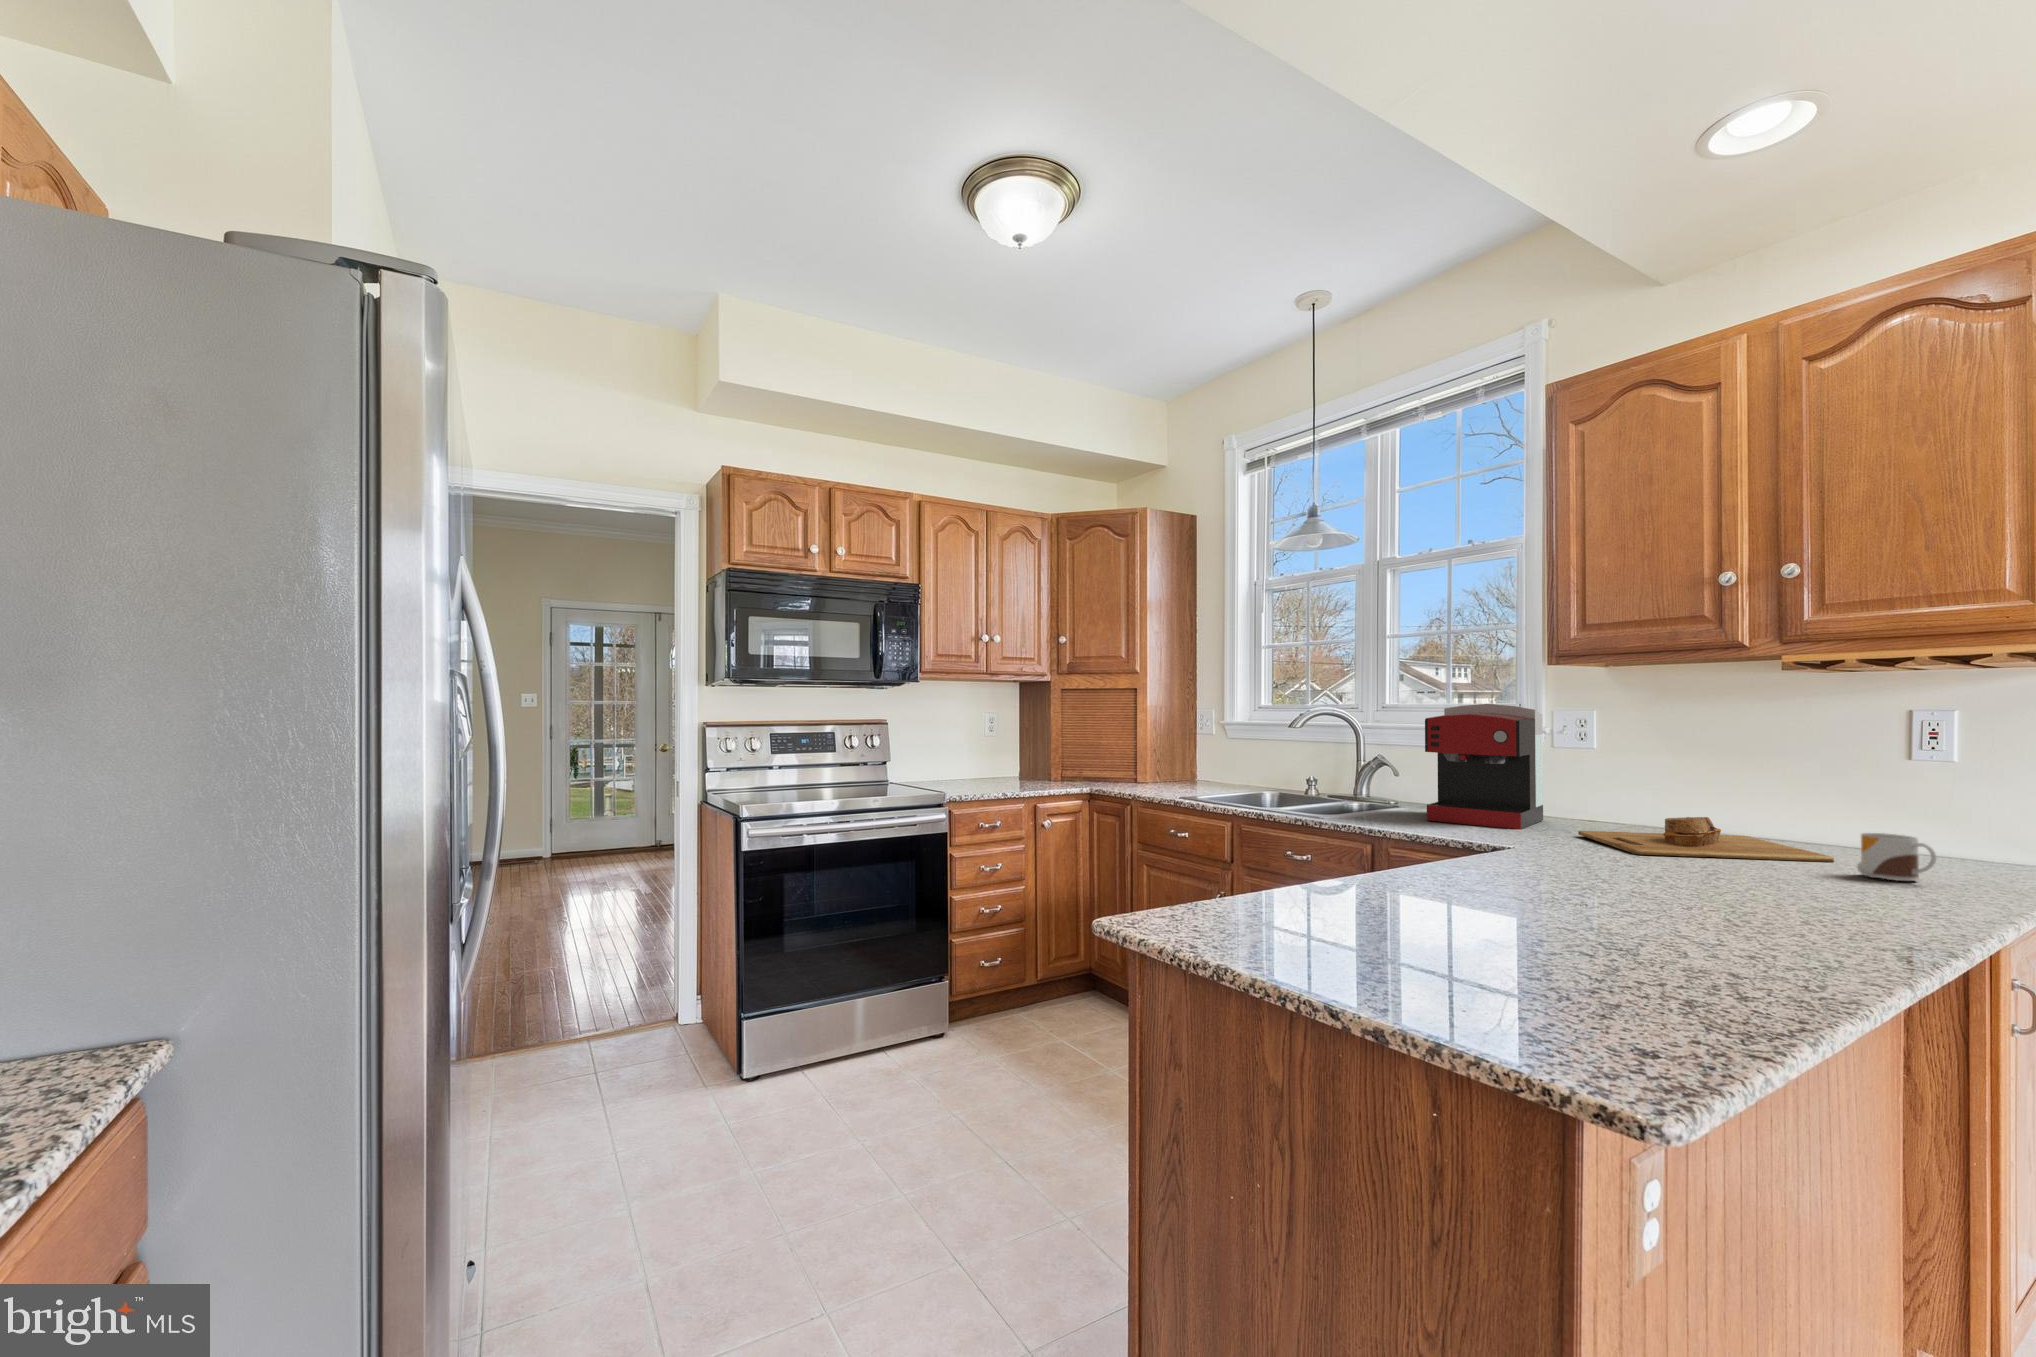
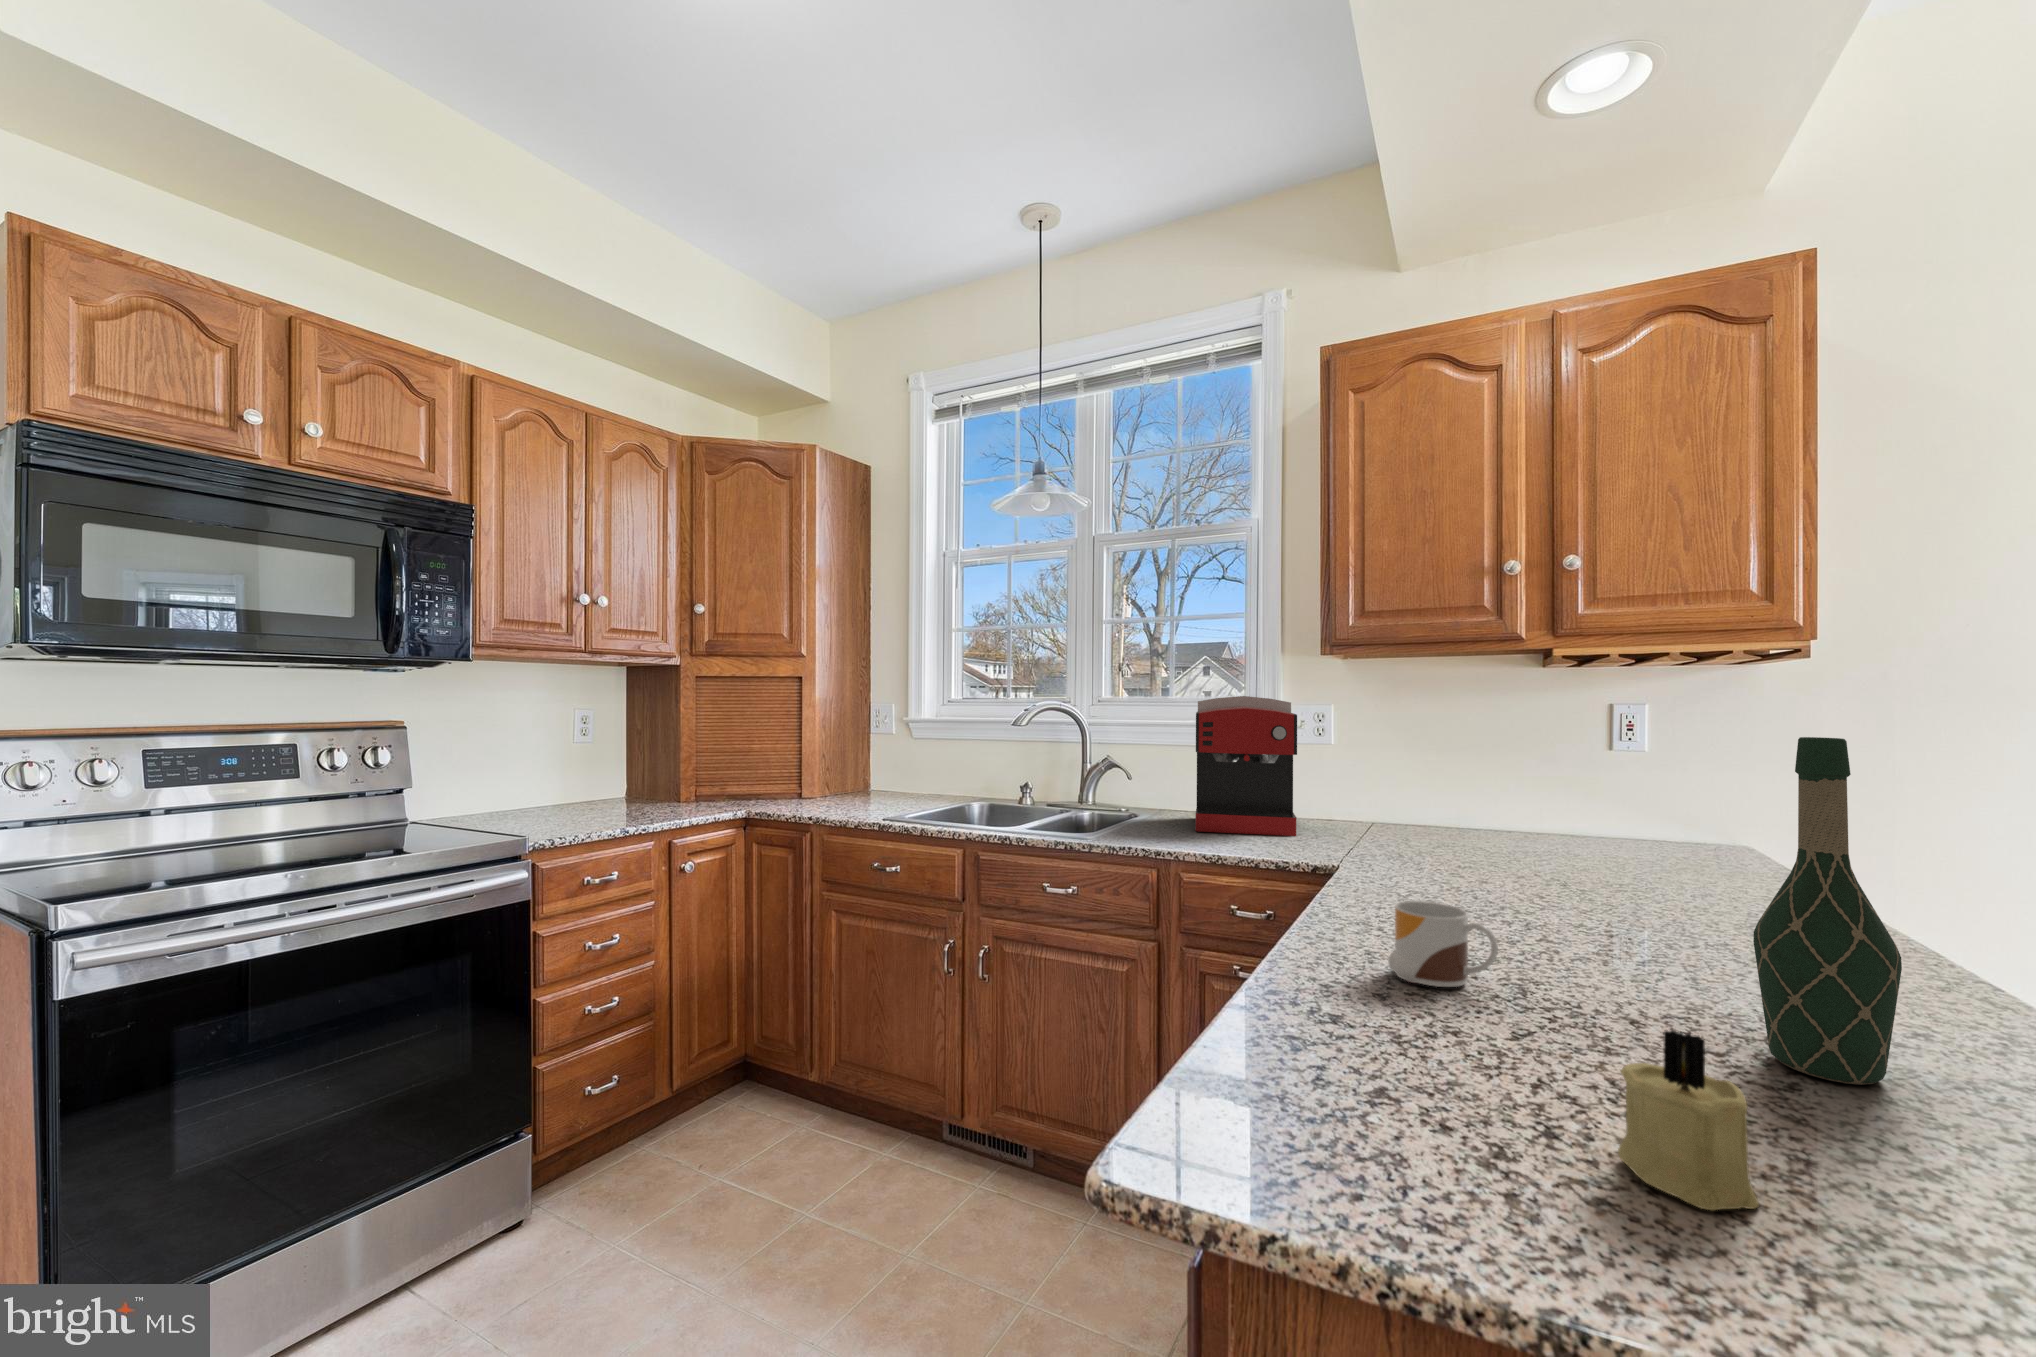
wine bottle: none [1530,729,1612,949] -> present [1753,737,1902,1085]
cutting board: present [1578,817,1834,862] -> none [1360,813,1594,863]
mug: present [1857,833,1936,881] -> present [1388,901,1498,987]
candle: none [1320,871,1378,953] -> present [1618,1030,1759,1210]

